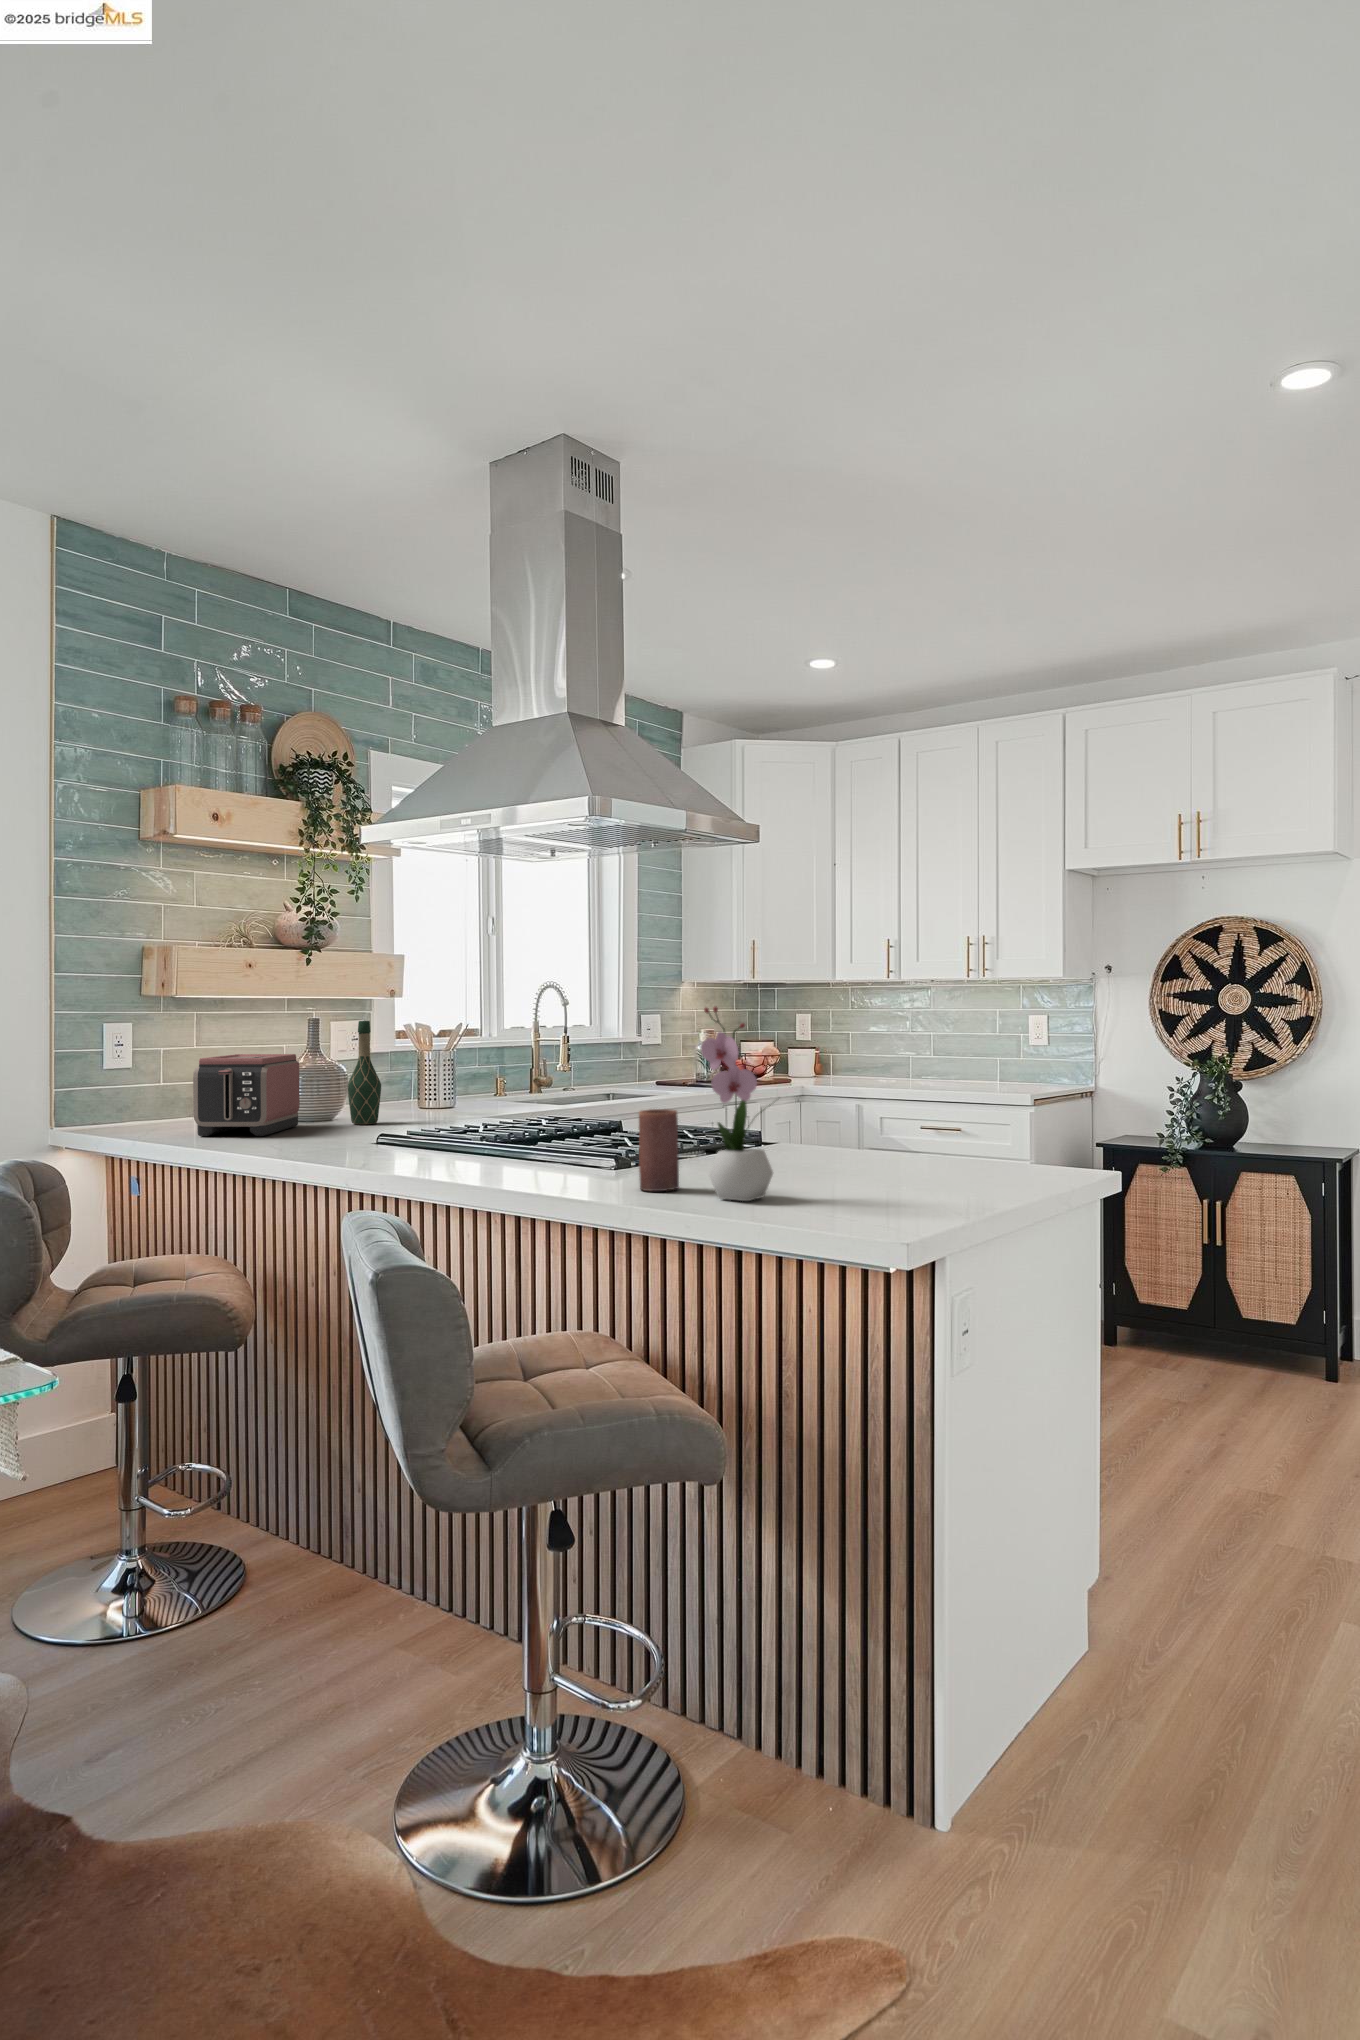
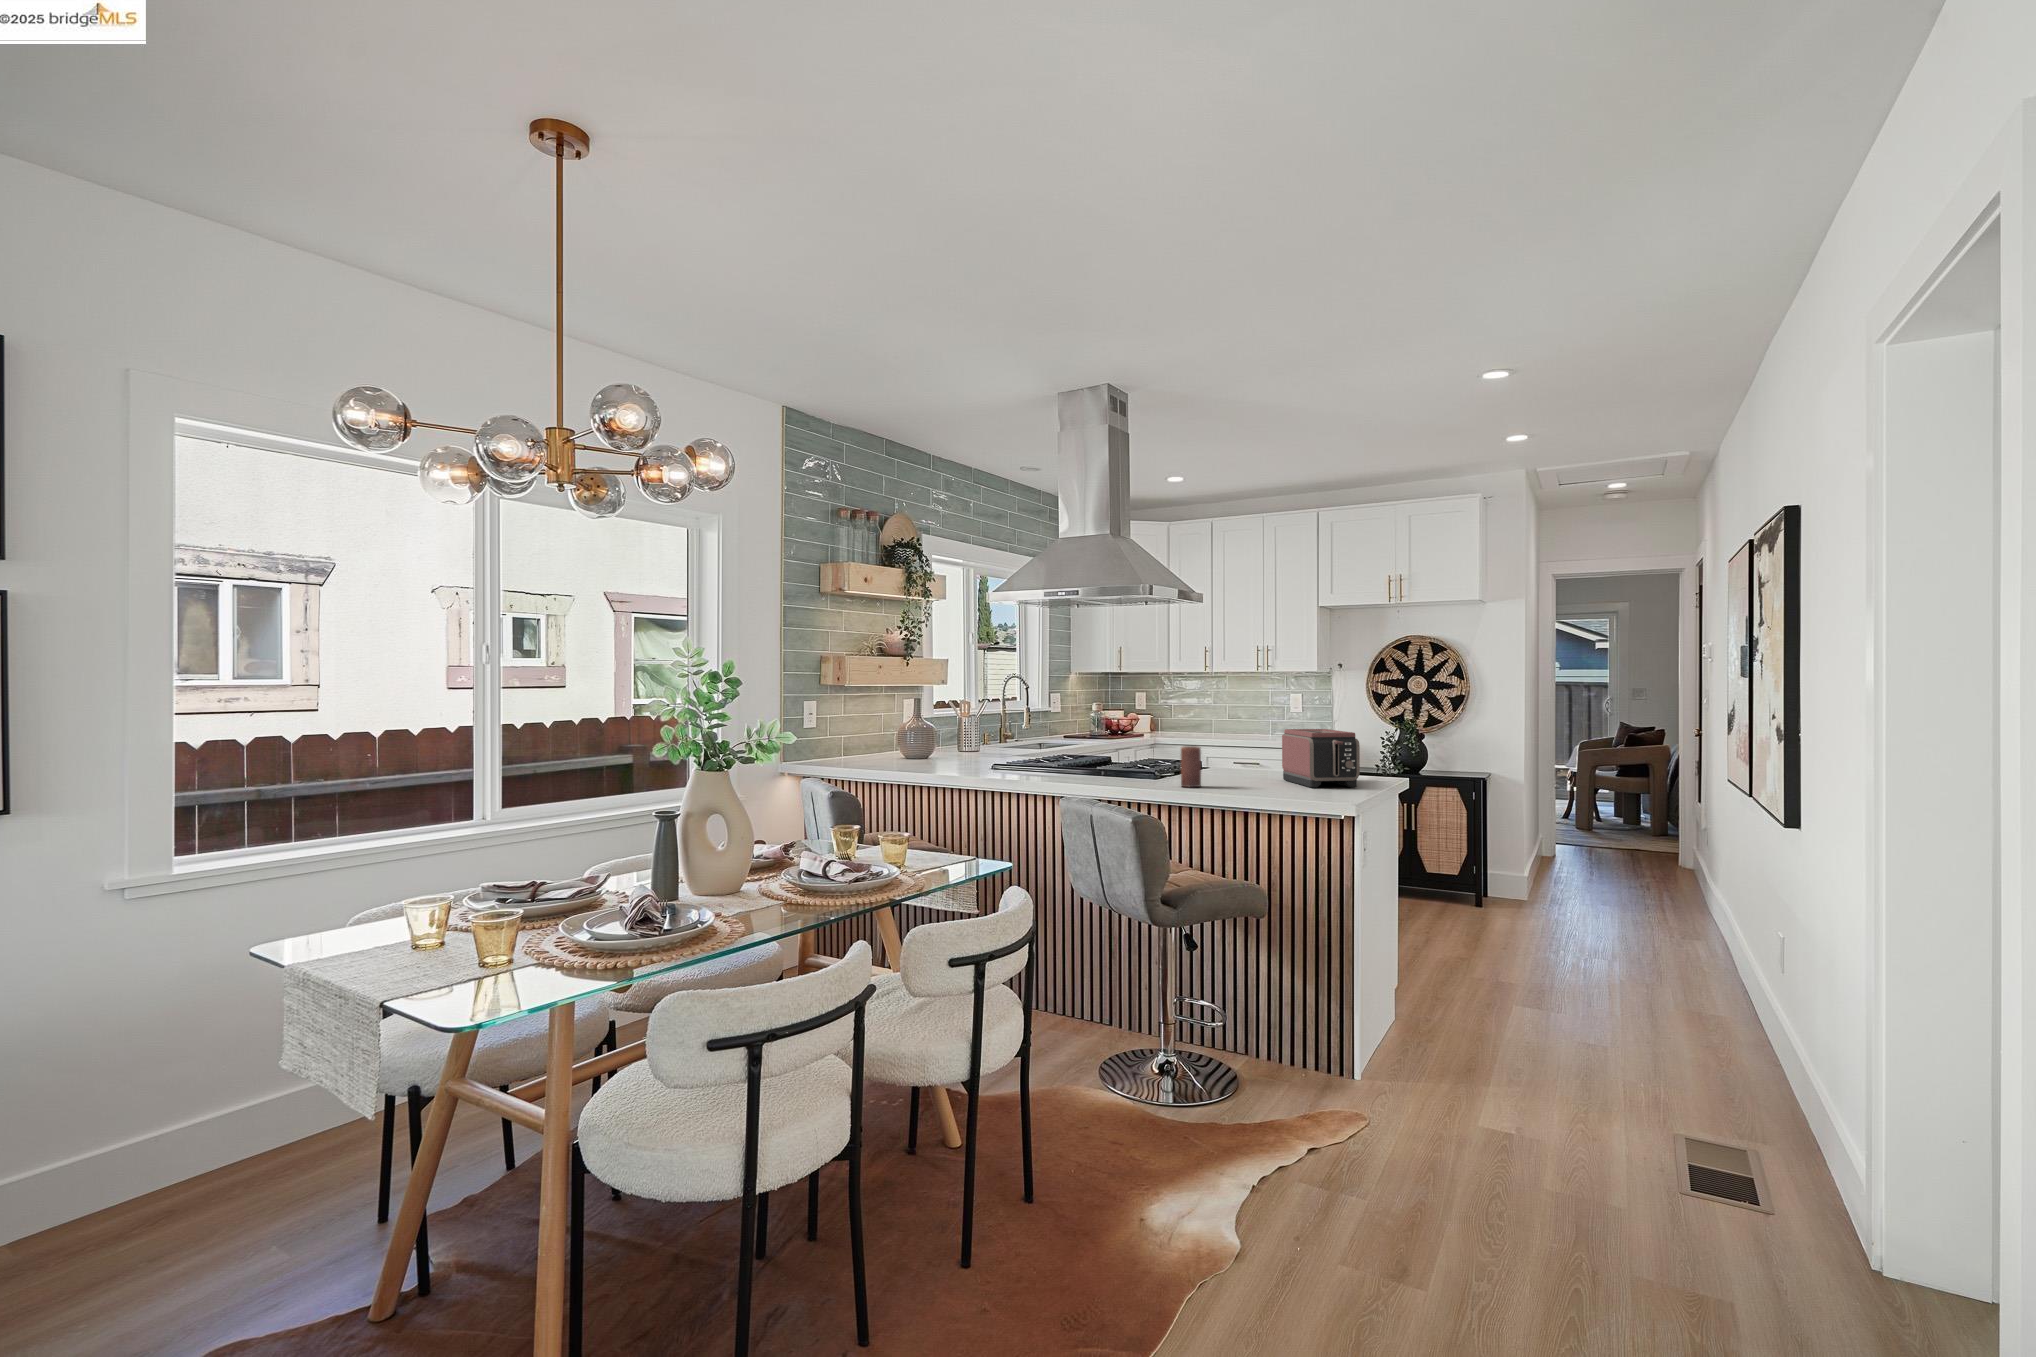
flower arrangement: present [701,1007,773,1201] -> none [1223,695,1257,791]
wine bottle: present [348,1021,381,1124] -> none [939,699,959,760]
toaster: present [193,1054,300,1136] -> present [1282,729,1360,788]

